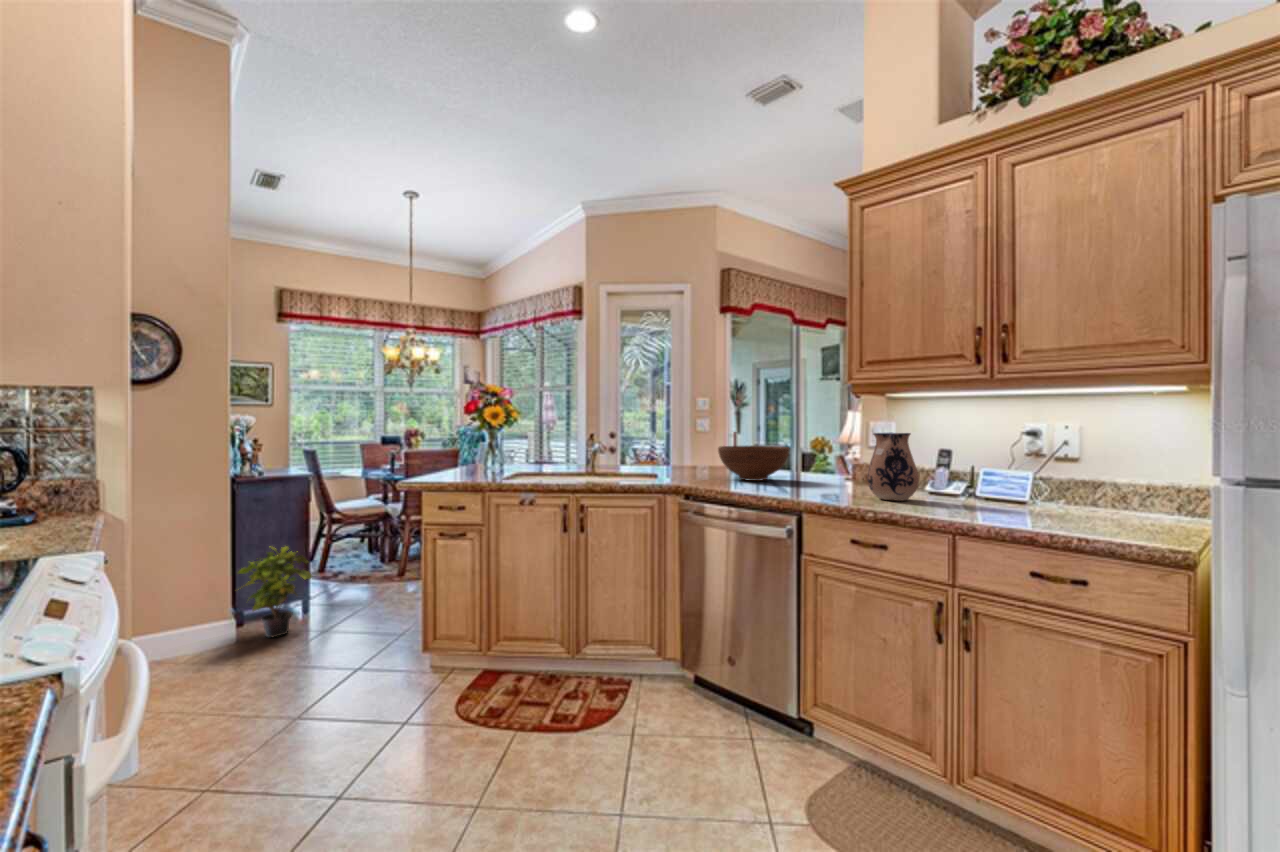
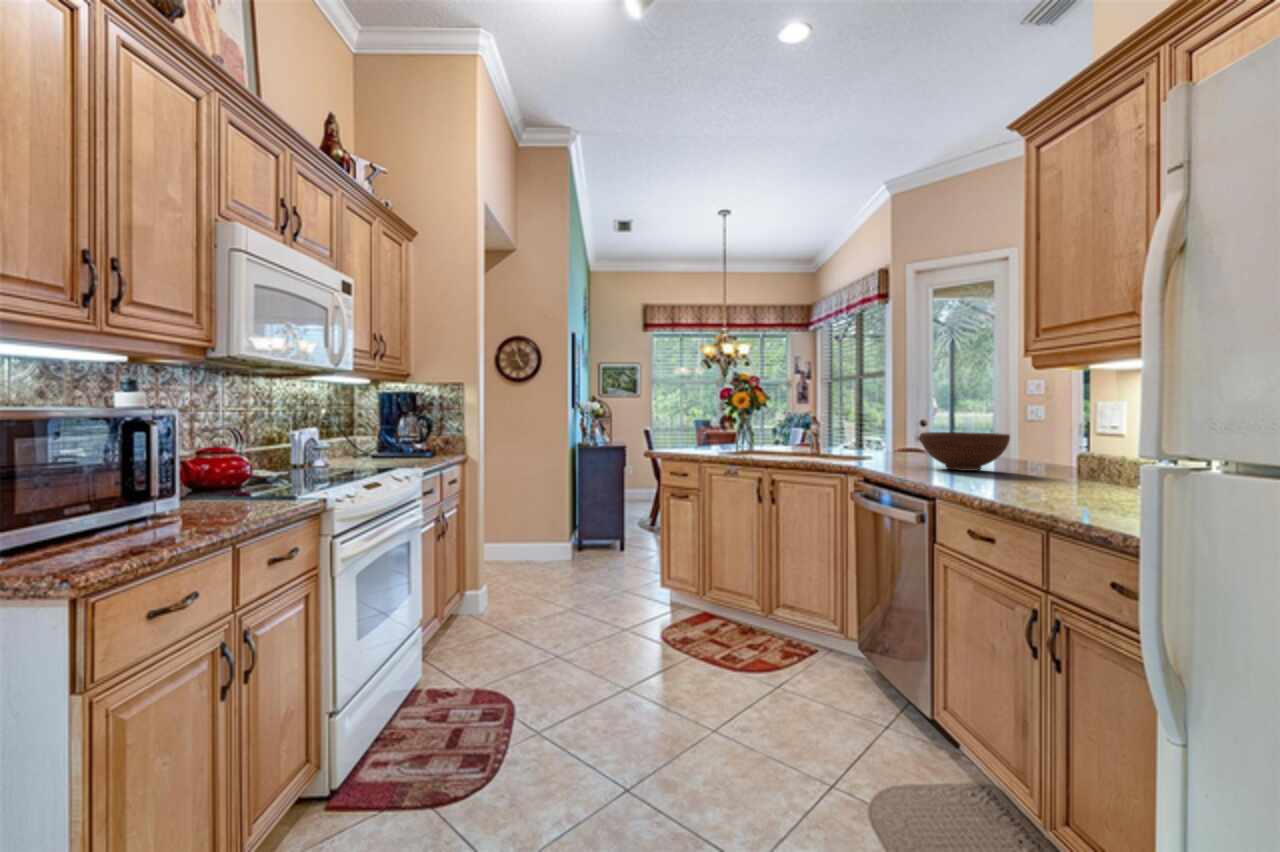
ceramic pitcher: present [867,433,919,501] -> none [1022,415,1092,496]
potted plant: present [237,546,312,637] -> none [572,497,622,561]

